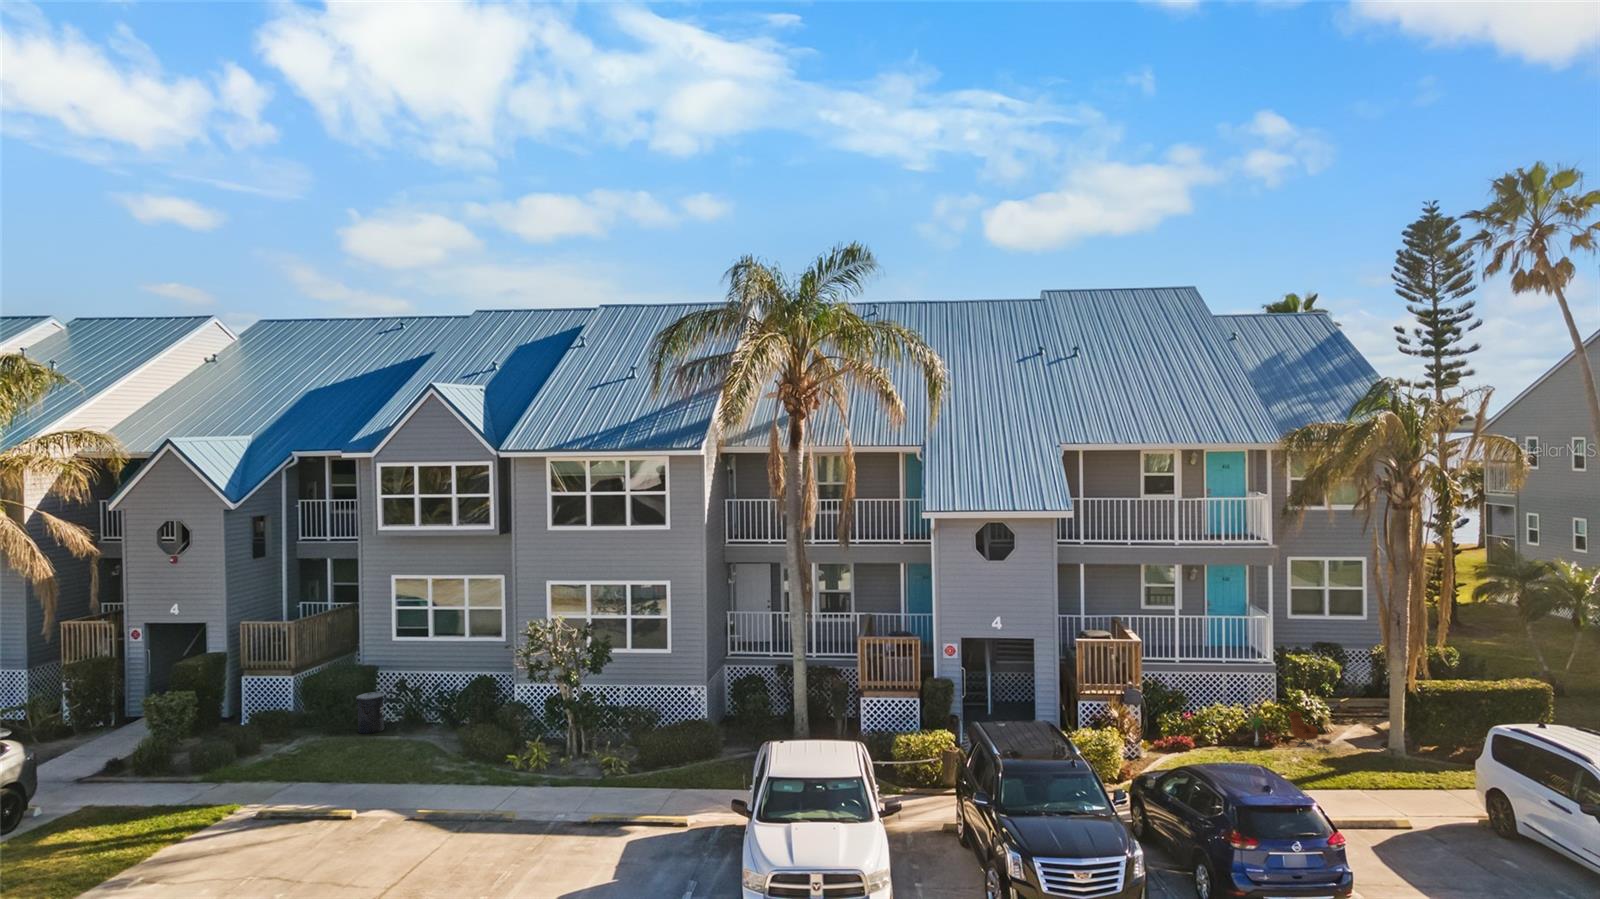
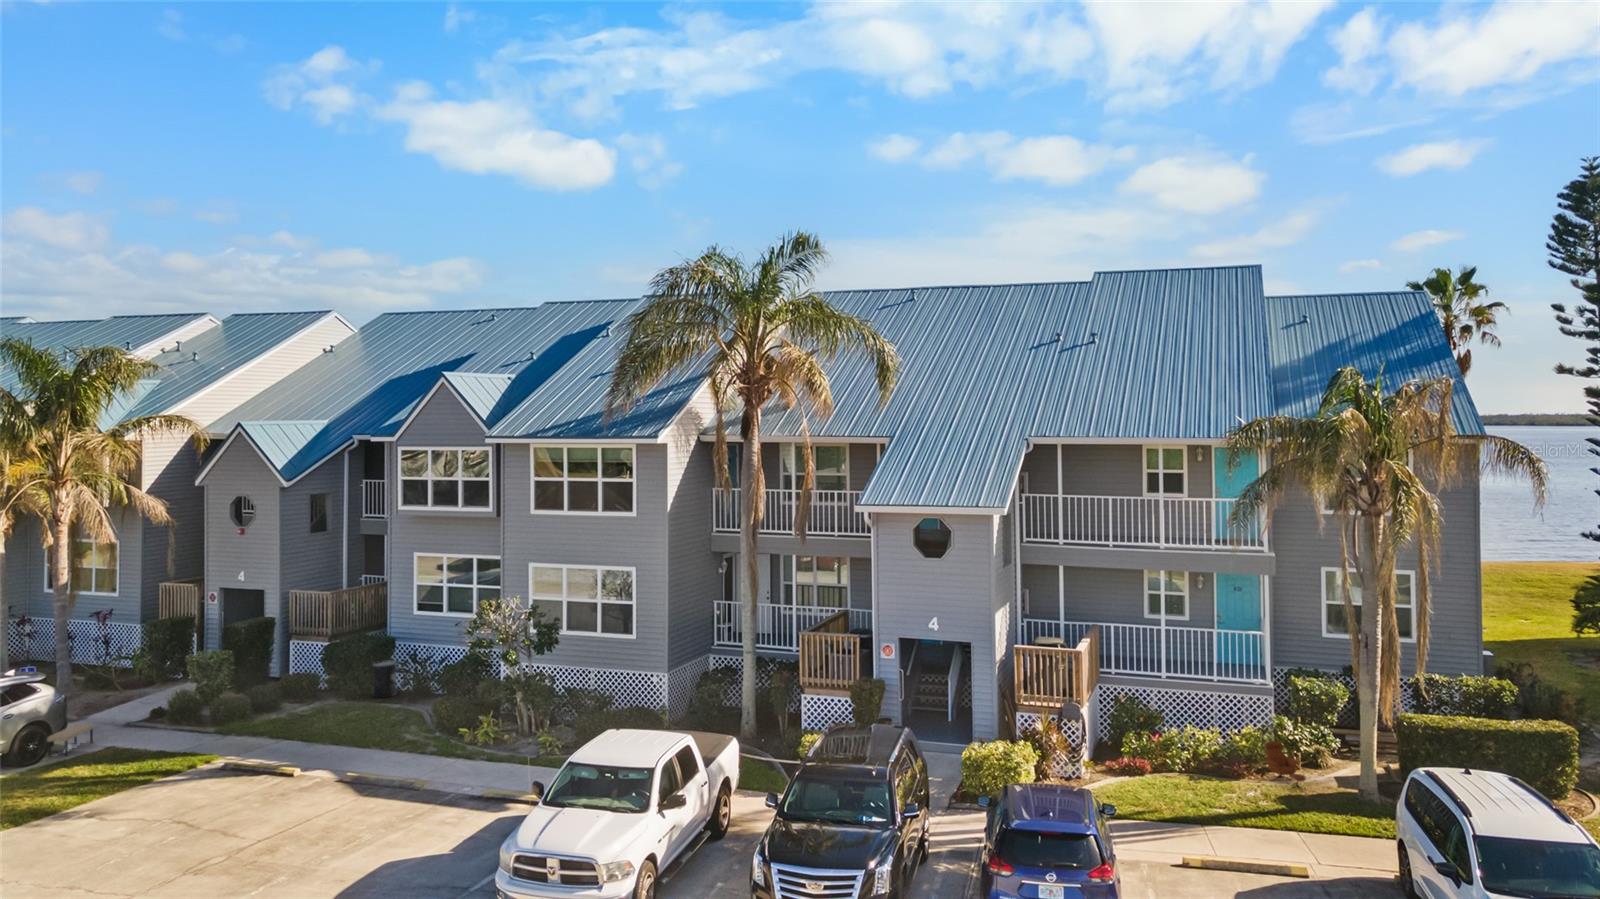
potted plant: present [1253,718,1261,746] -> none [1211,739,1237,777]
bench: none [14,786,60,828] -> present [47,724,94,756]

